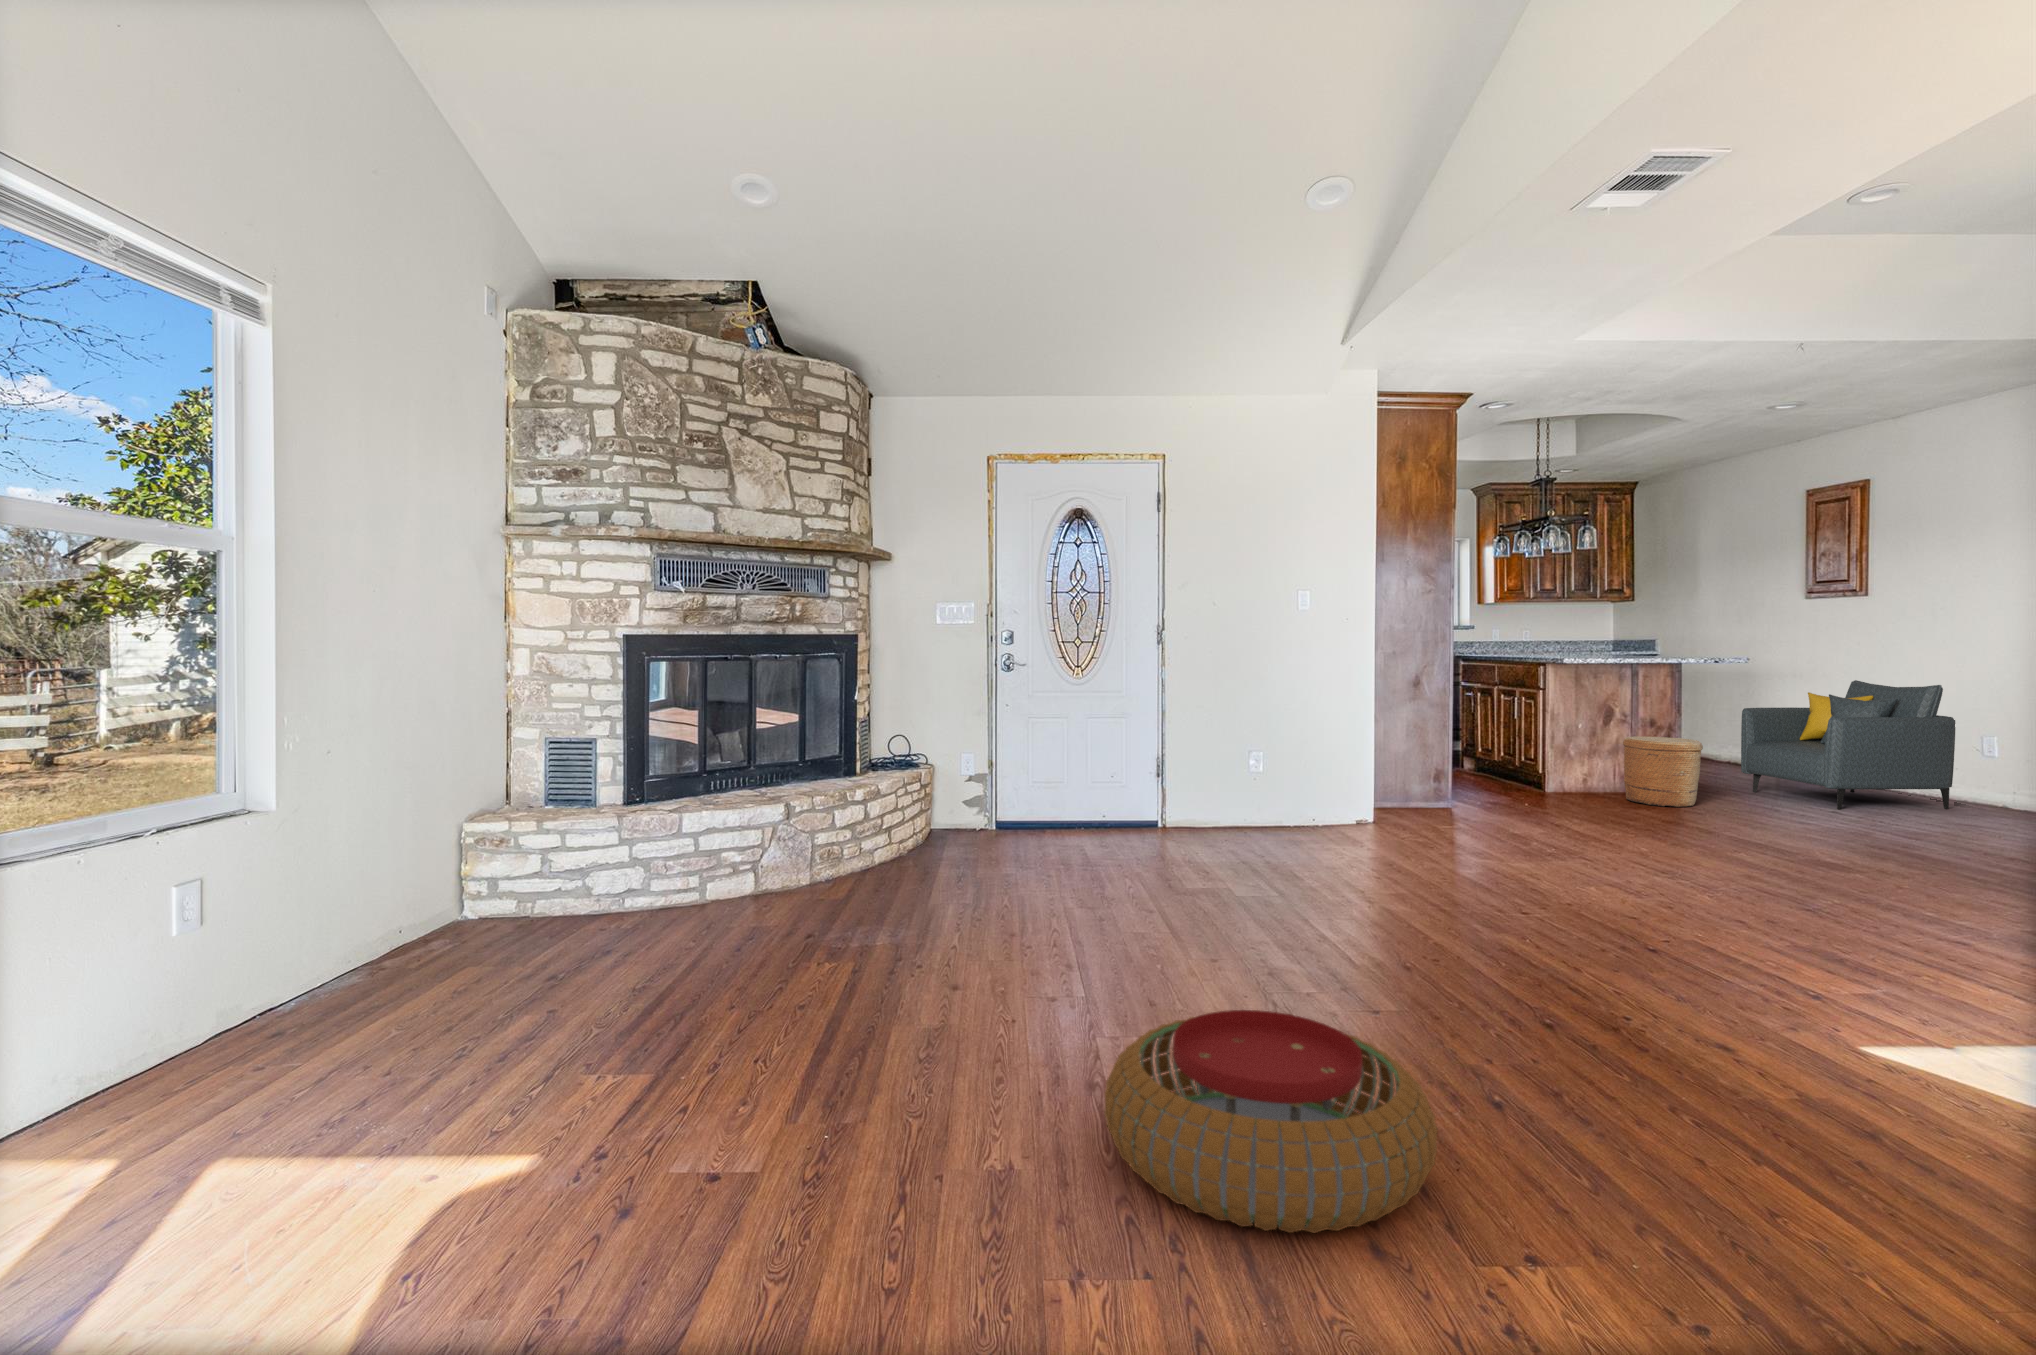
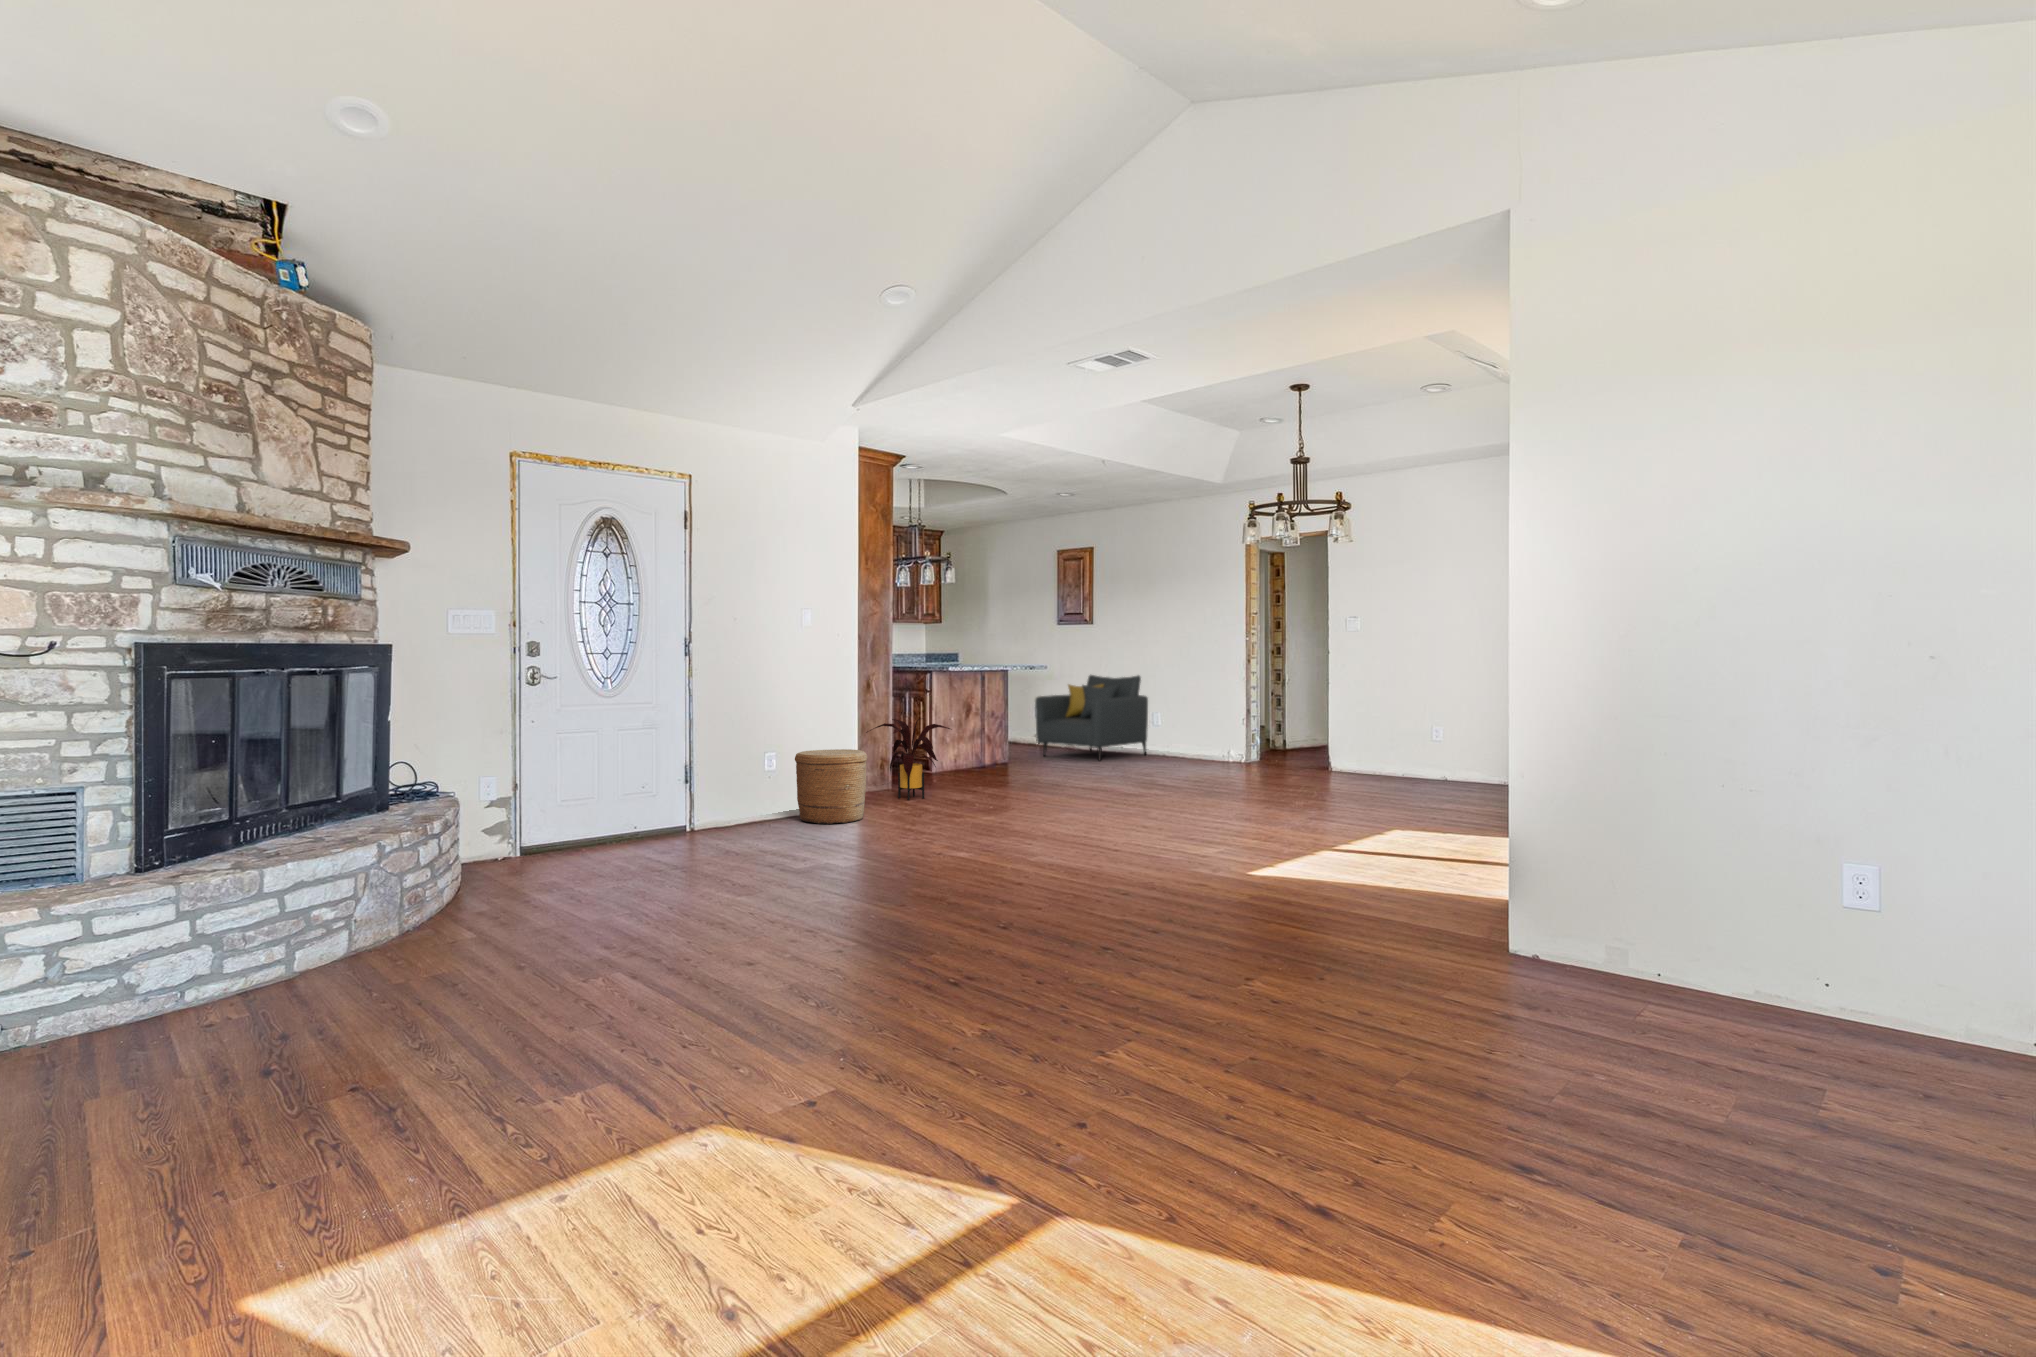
house plant: none [1406,726,1522,828] -> present [866,719,952,800]
woven basket: present [1623,737,1703,807] -> present [795,749,867,824]
pouf: present [1104,1010,1437,1233] -> none [1019,903,1250,1037]

